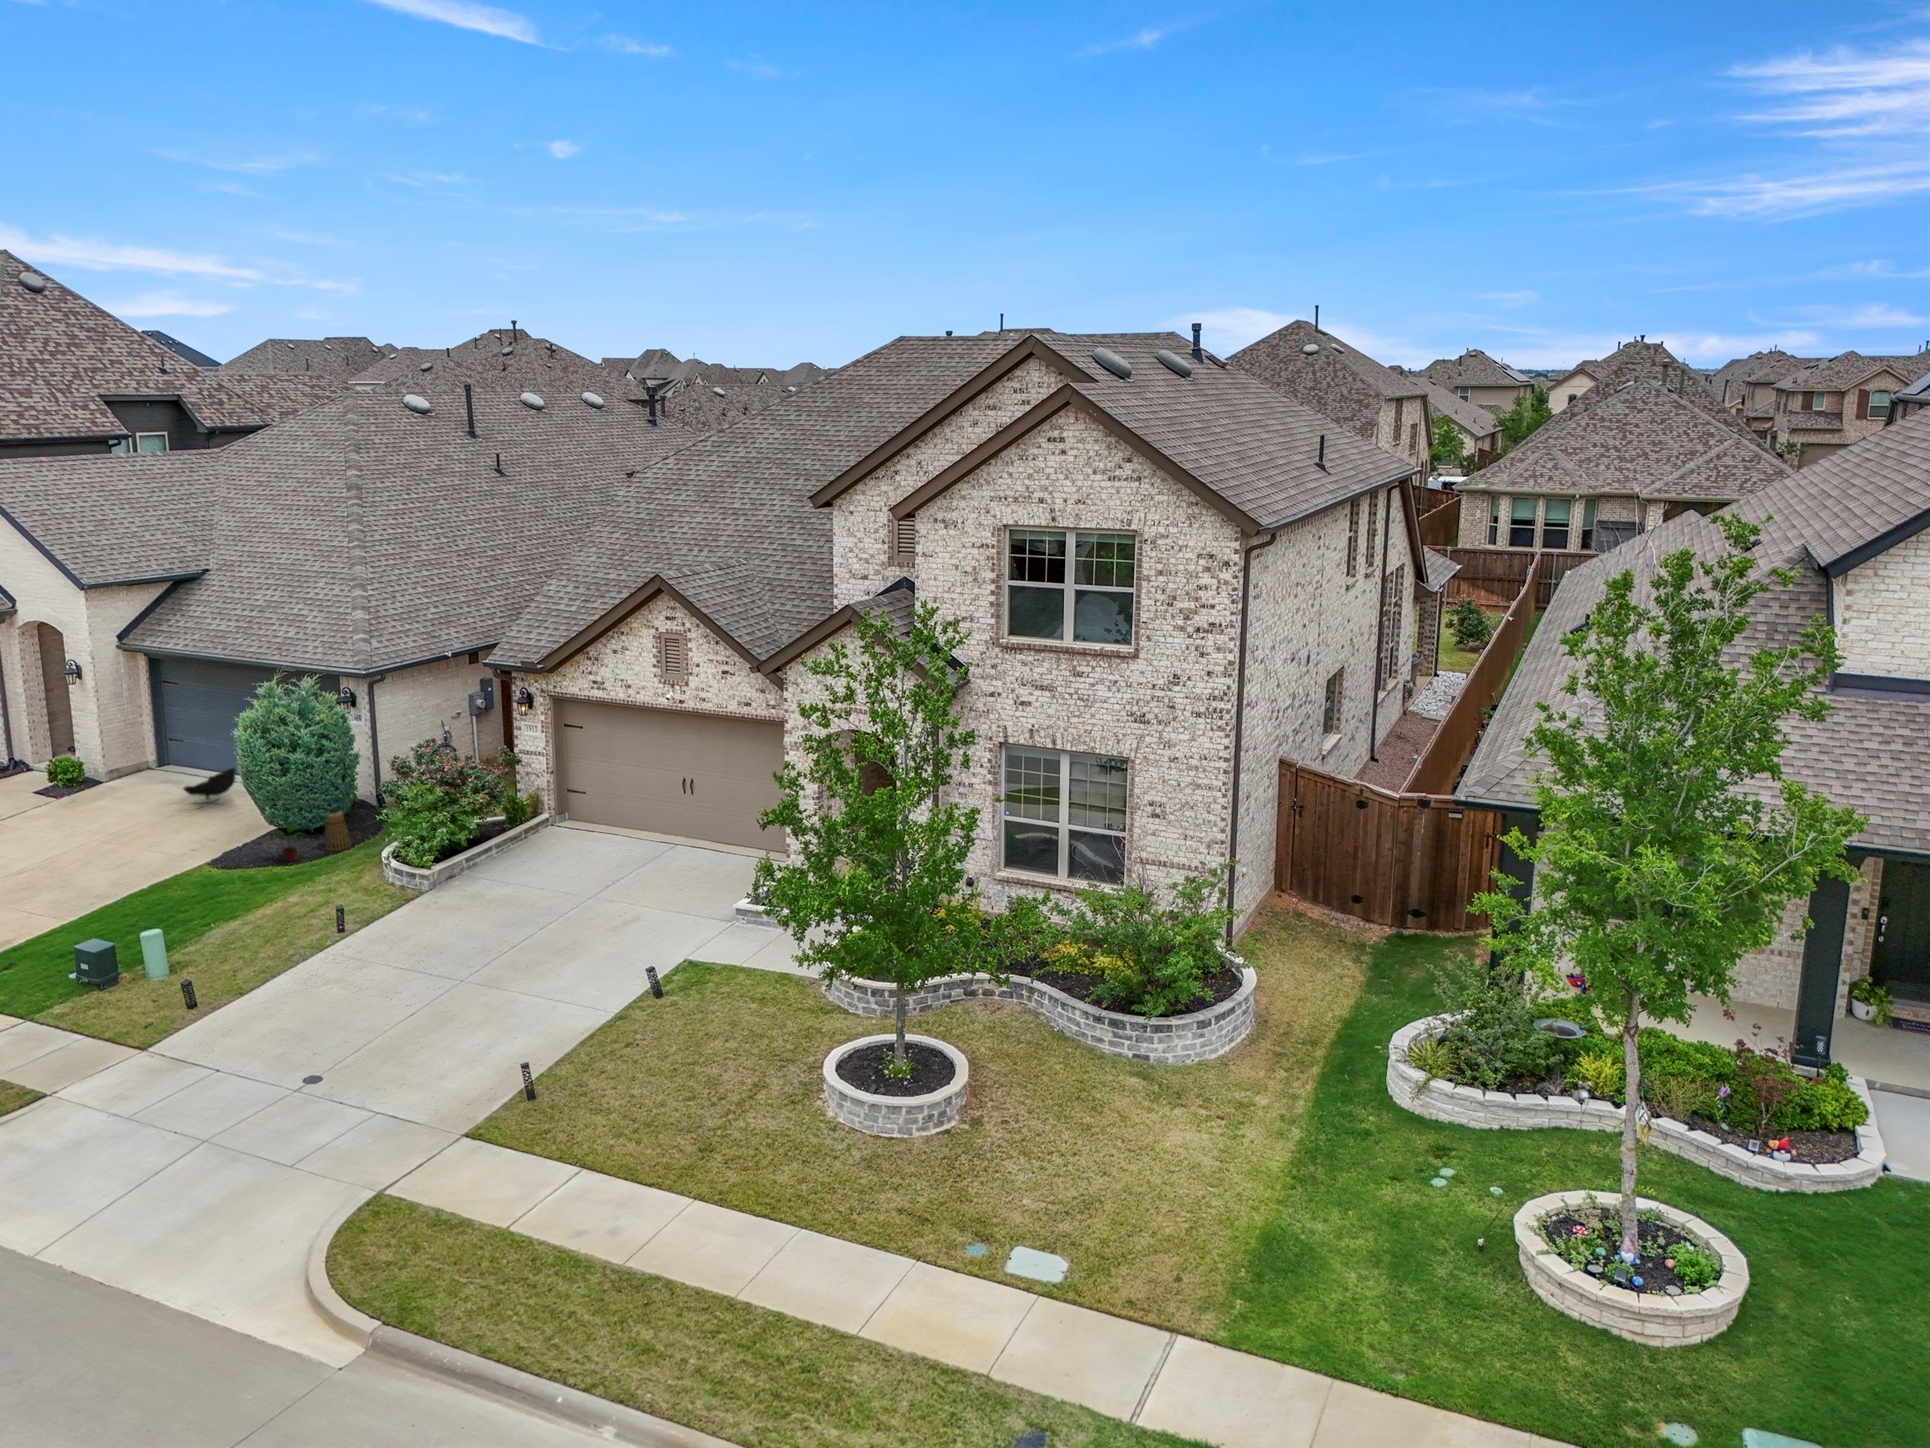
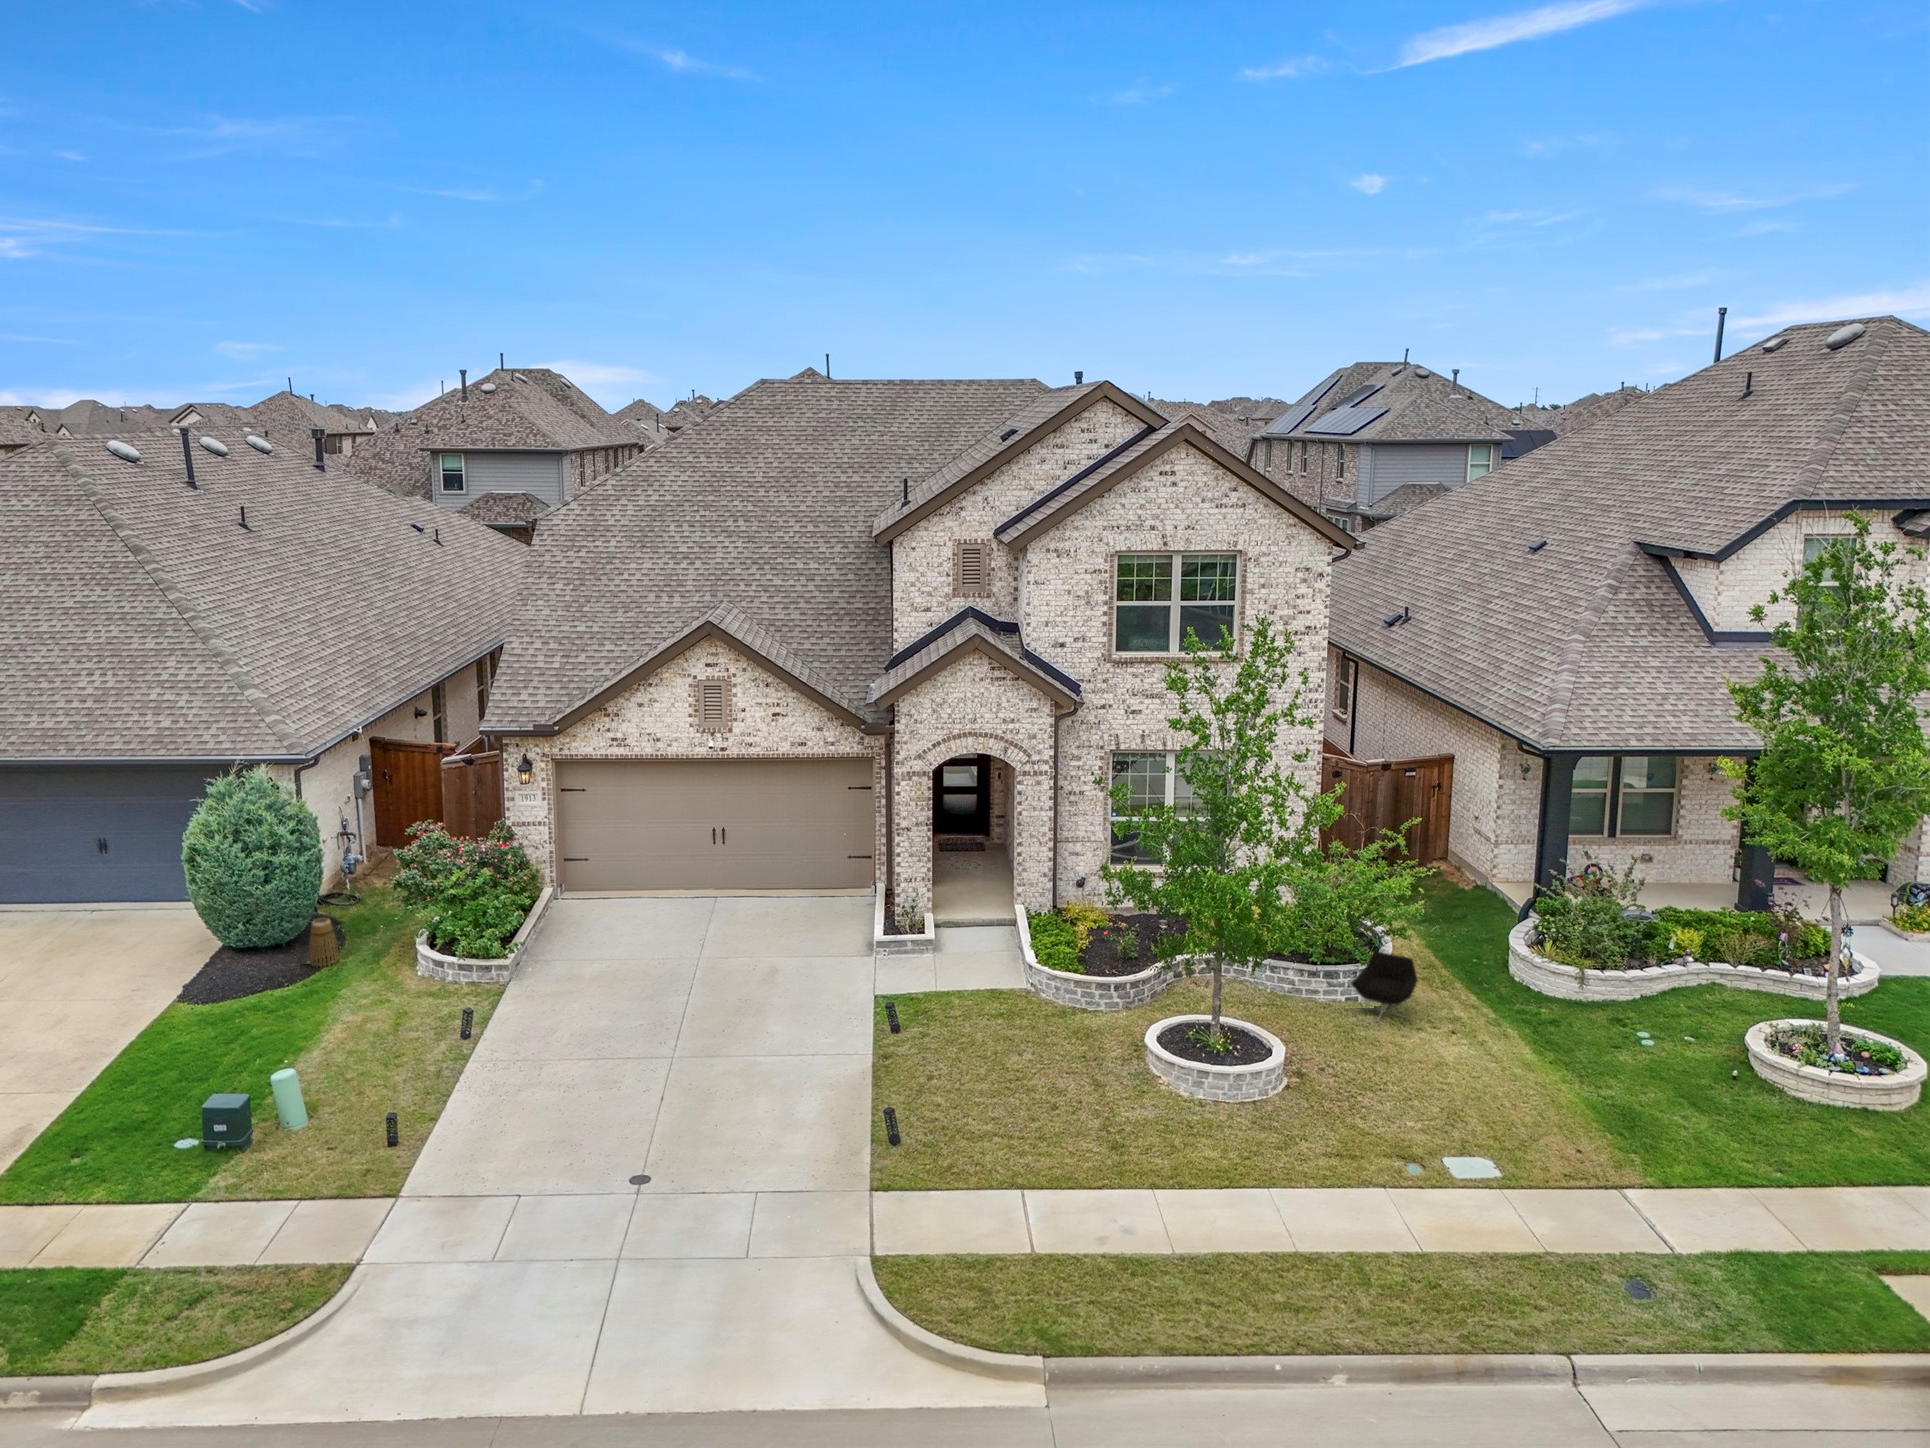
lounge chair: present [184,768,236,807] -> present [1351,951,1418,1022]
potted plant: present [270,825,301,862] -> none [251,941,300,987]

